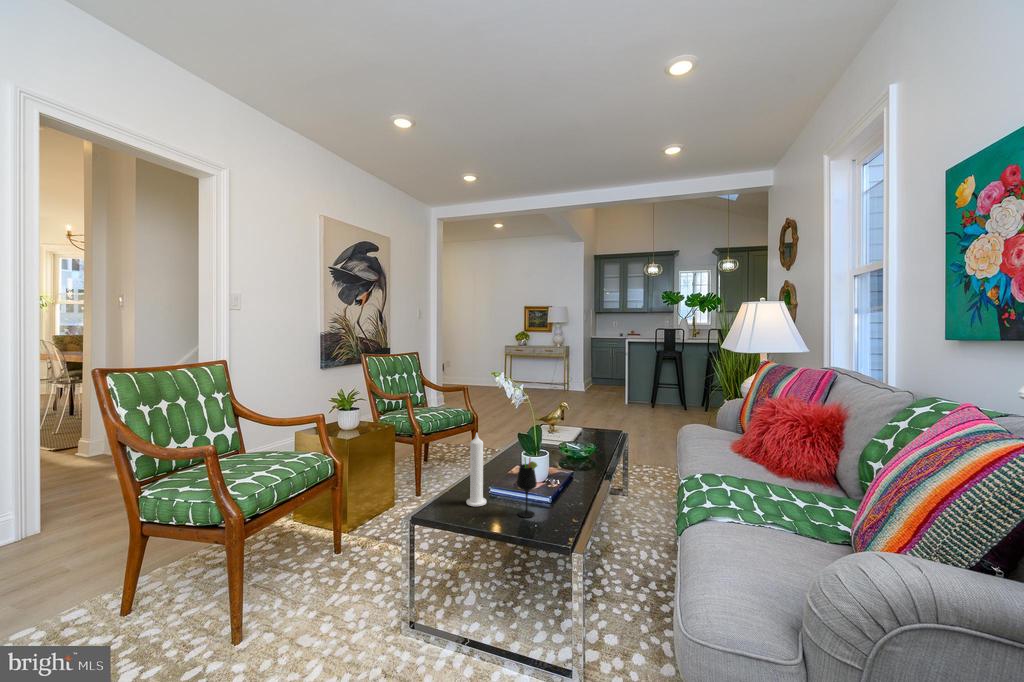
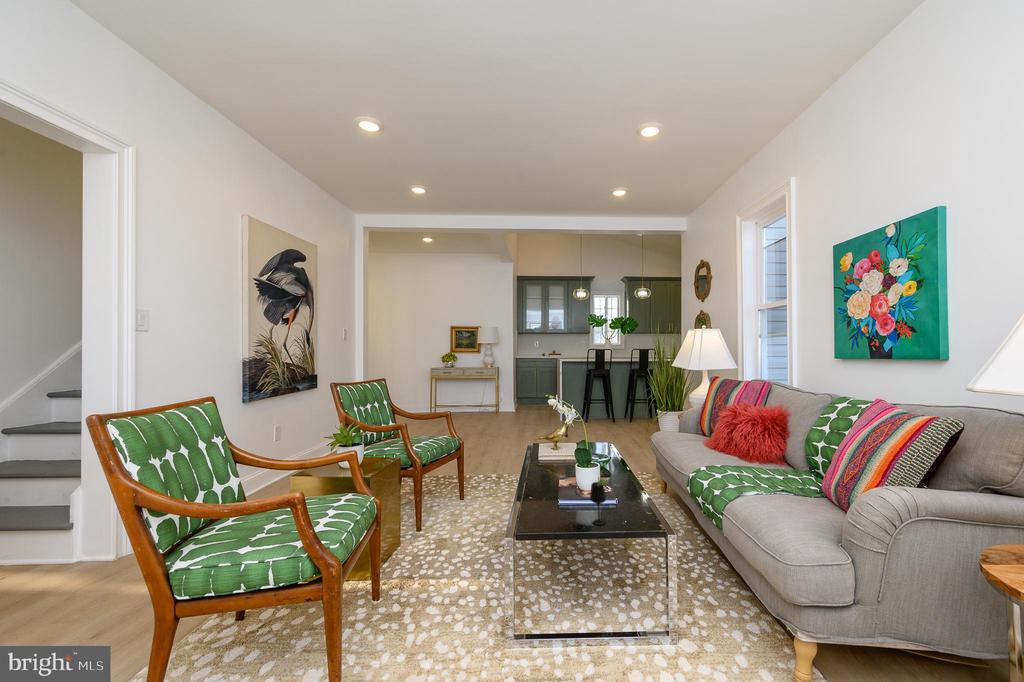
candle: present [466,433,487,507] -> none [544,462,561,524]

